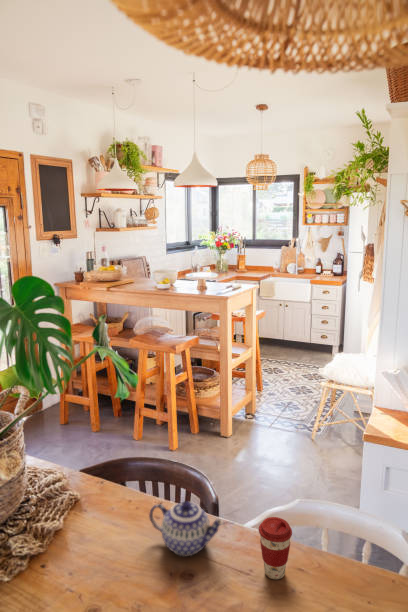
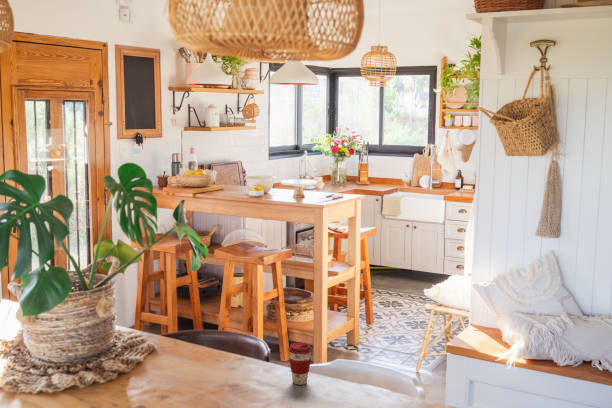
teapot: present [149,501,224,556] -> none [213,334,267,374]

